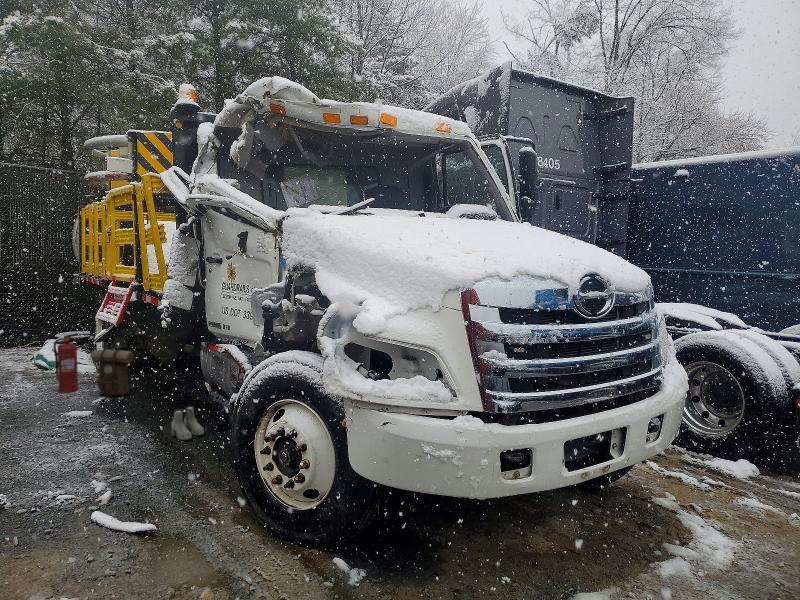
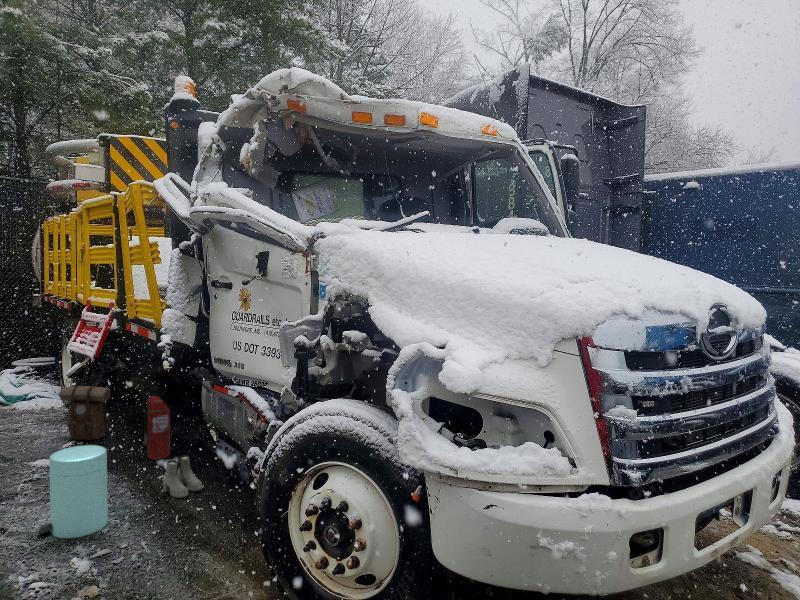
fire extinguisher: present [53,333,79,393] -> present [142,388,170,460]
trash can: none [67,393,123,467] -> present [39,445,108,538]

